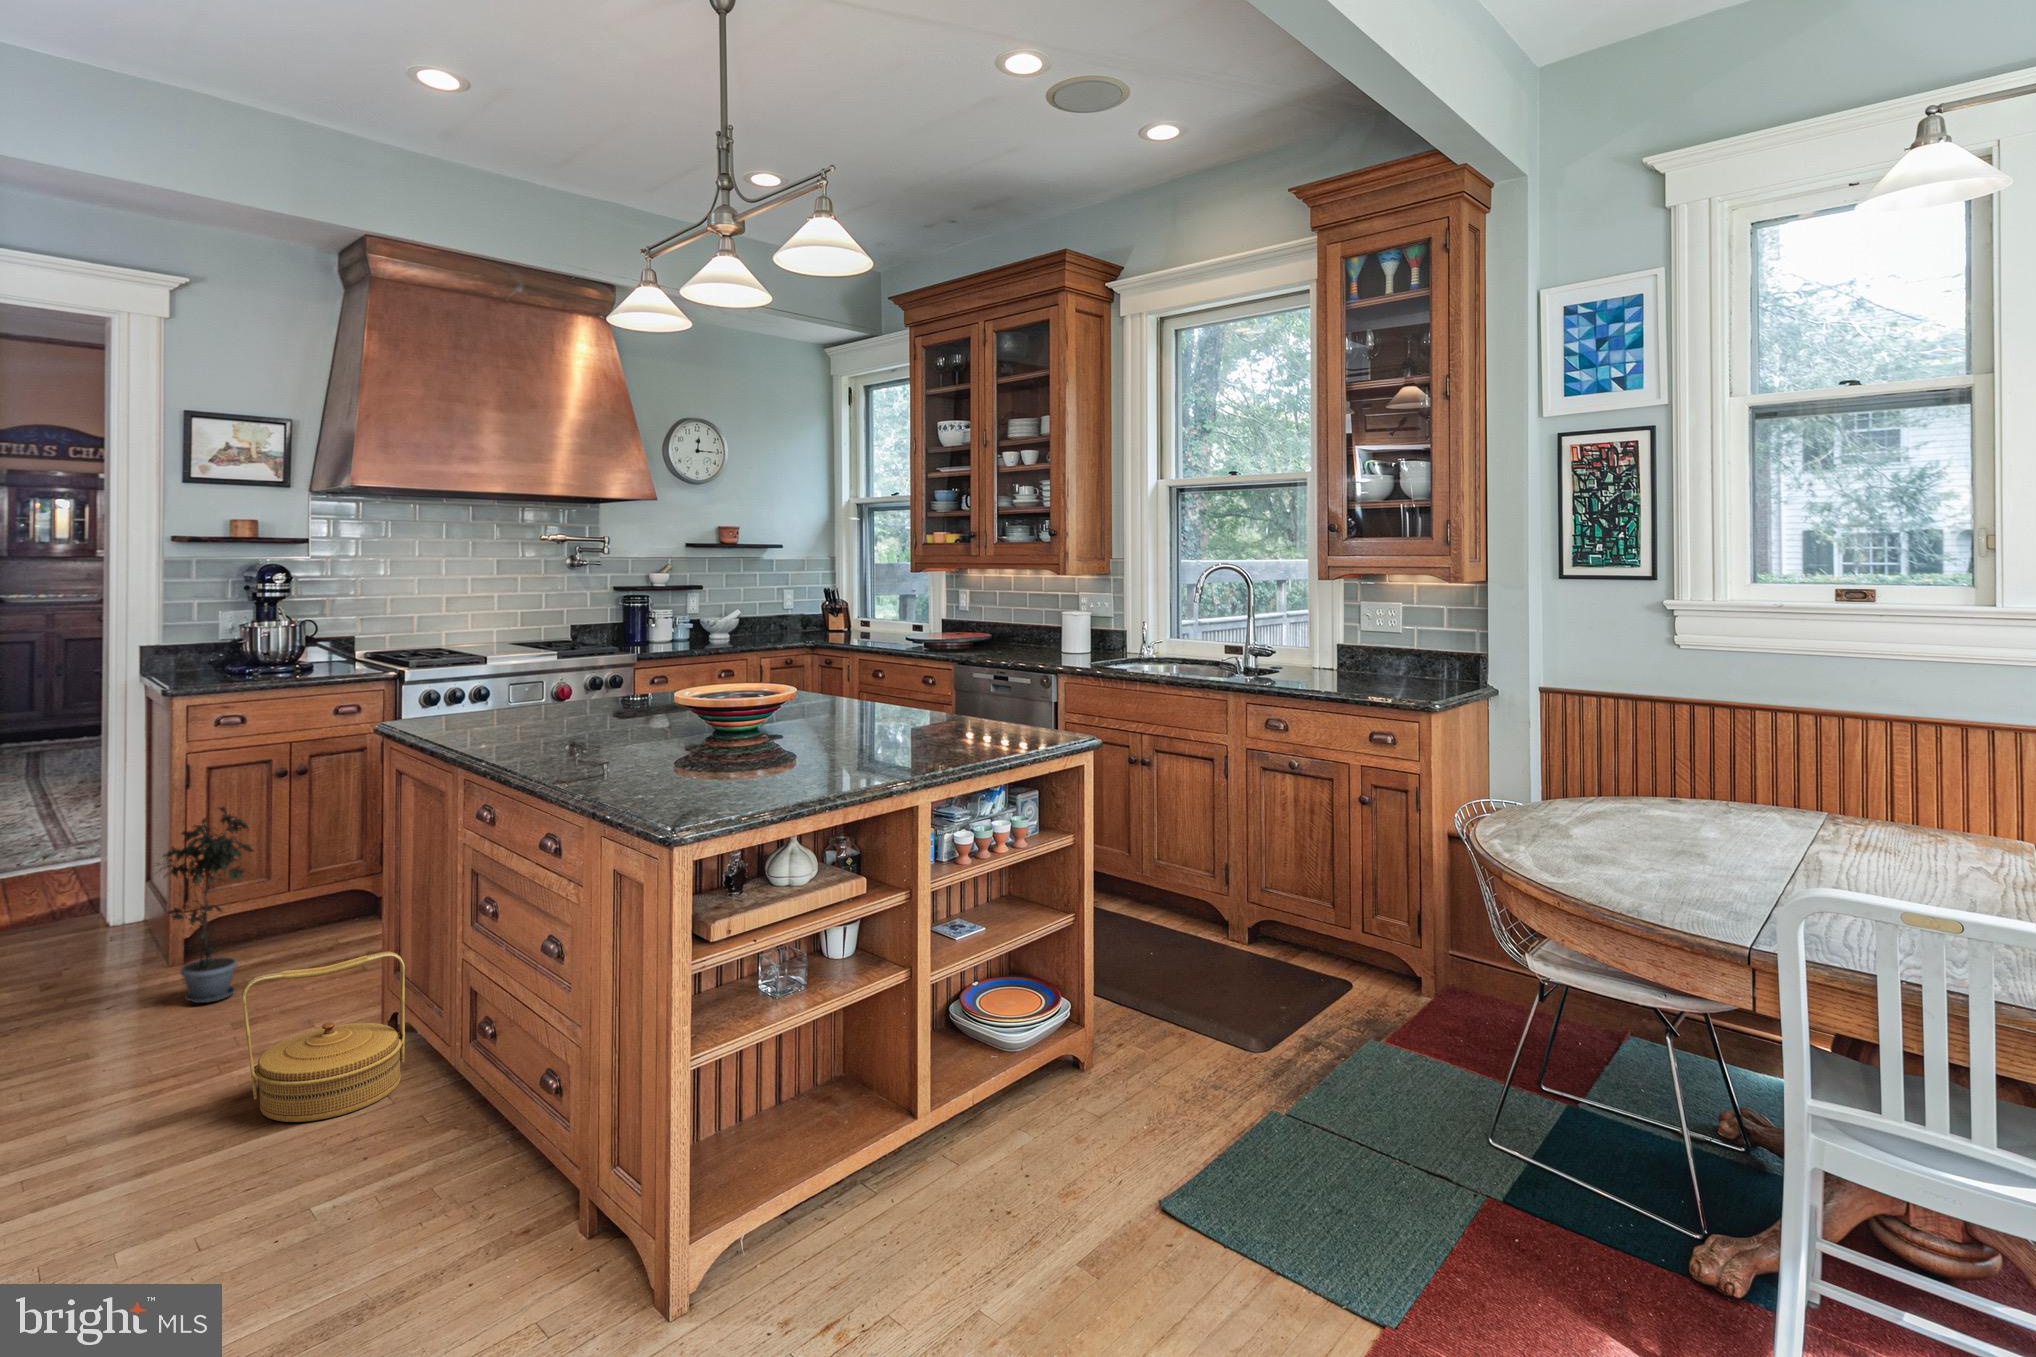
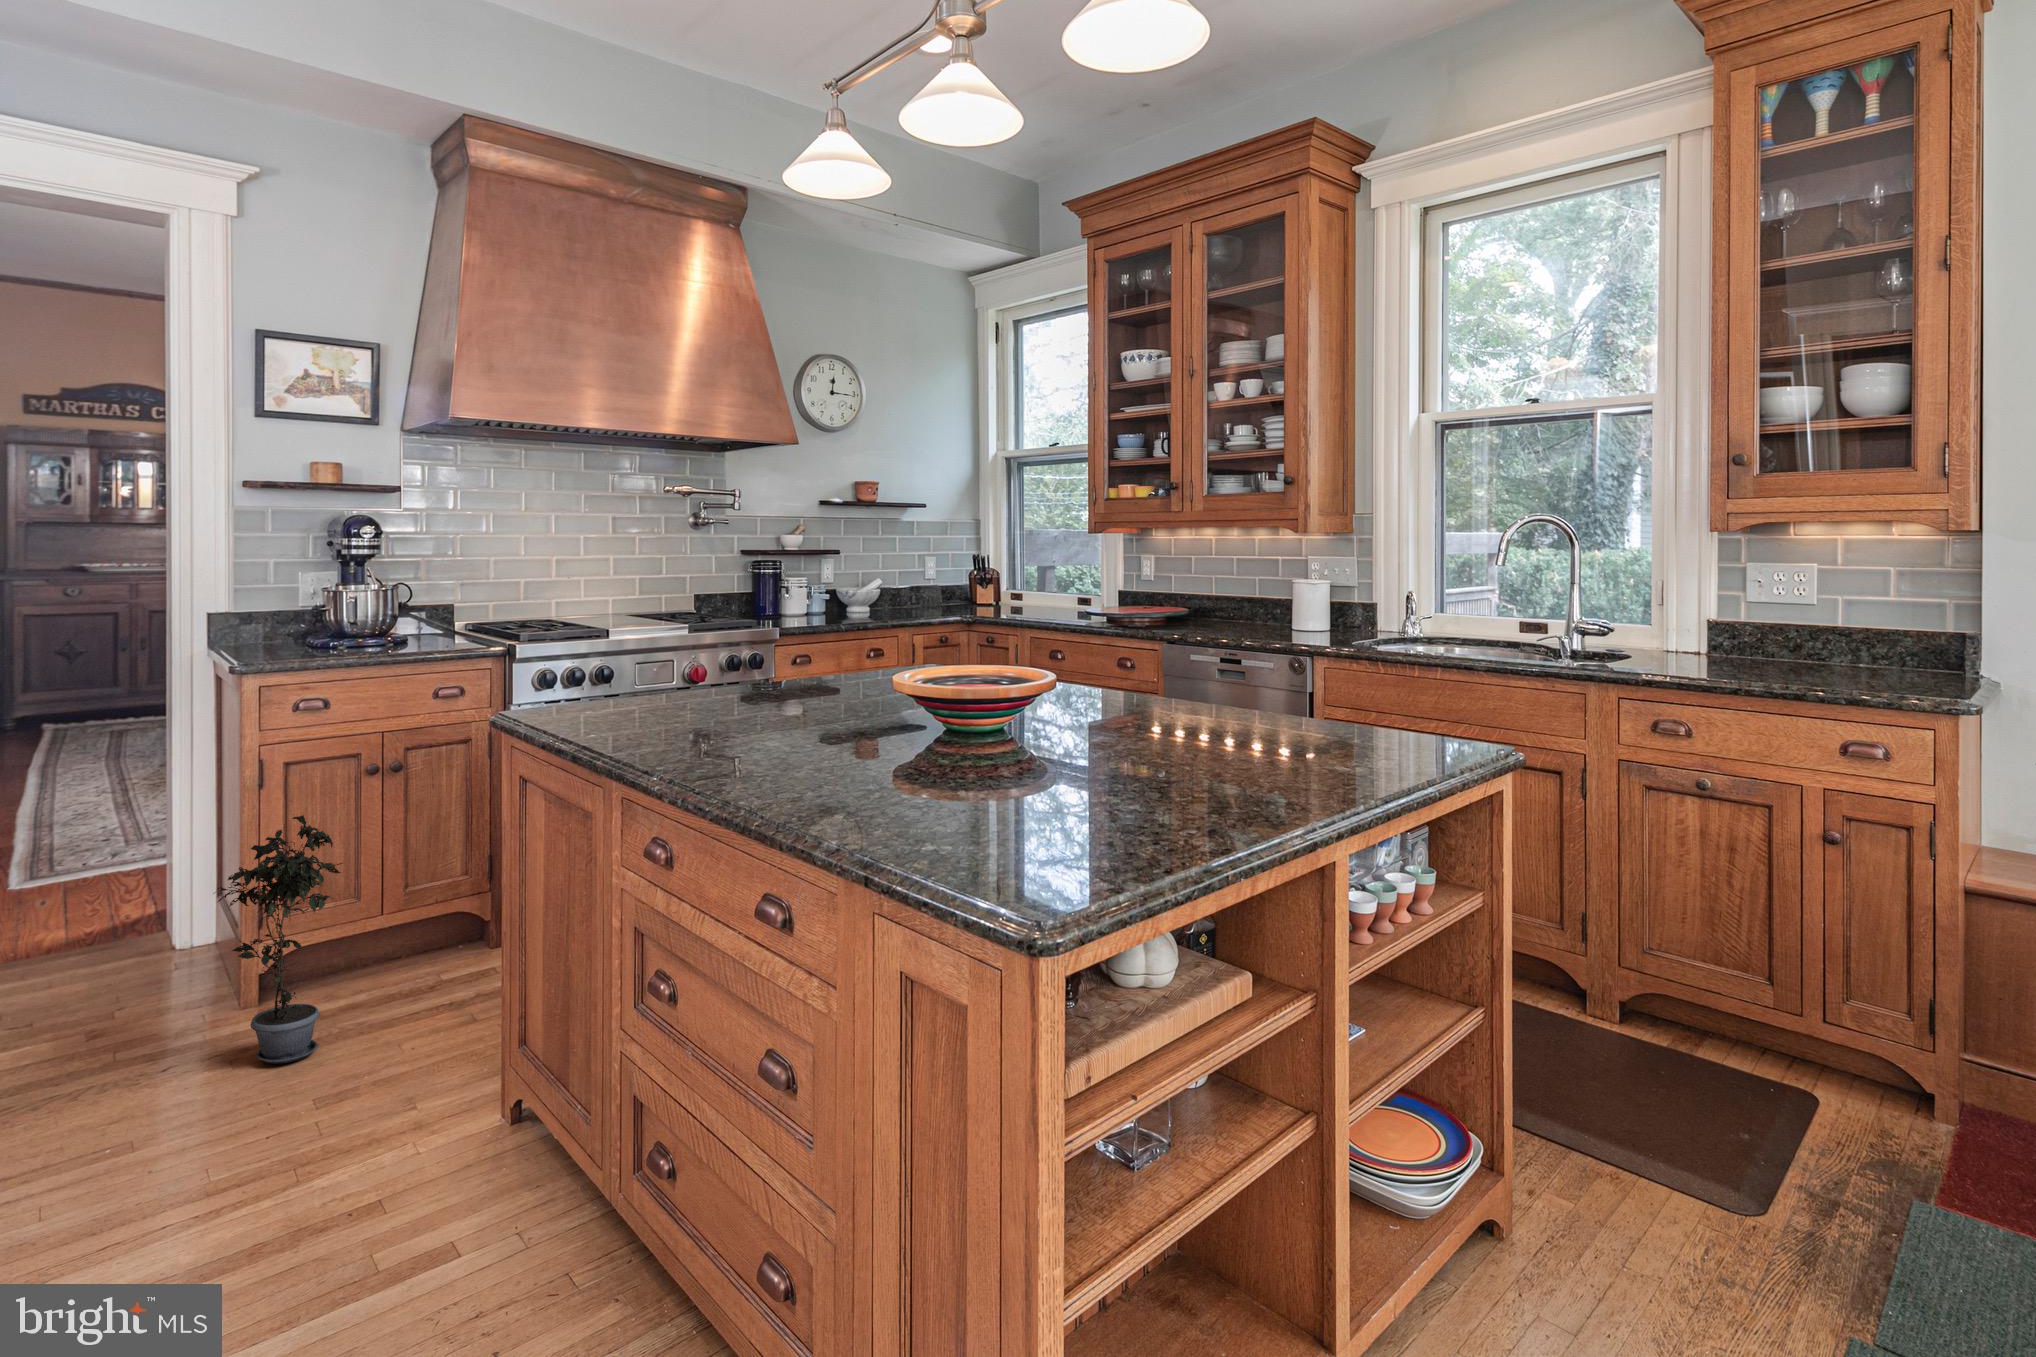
basket: present [241,951,405,1122] -> none [323,1024,534,1267]

